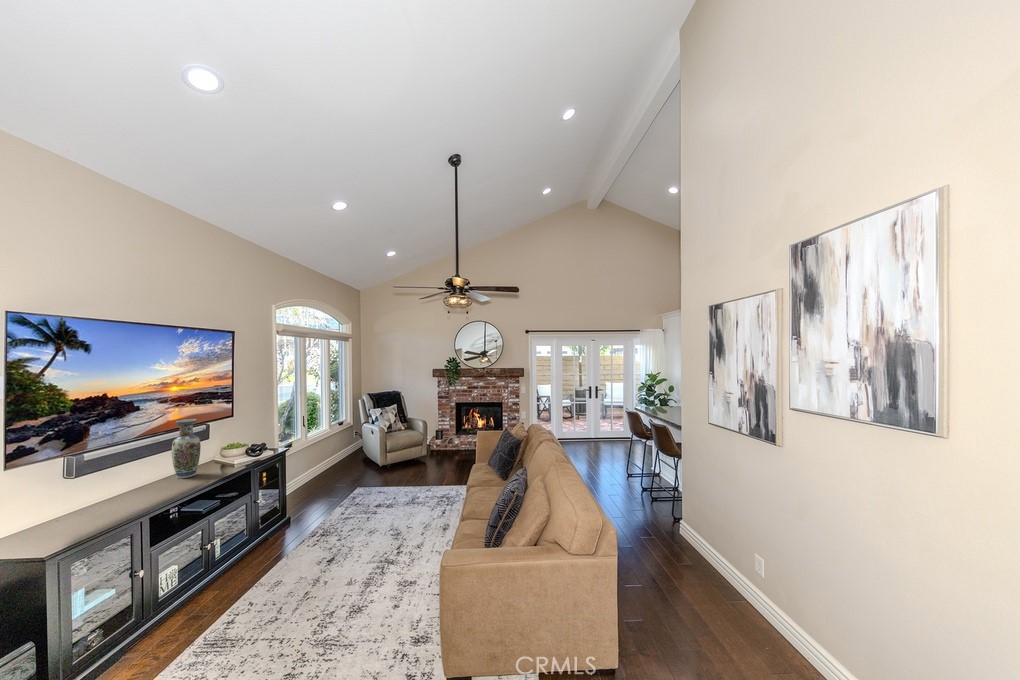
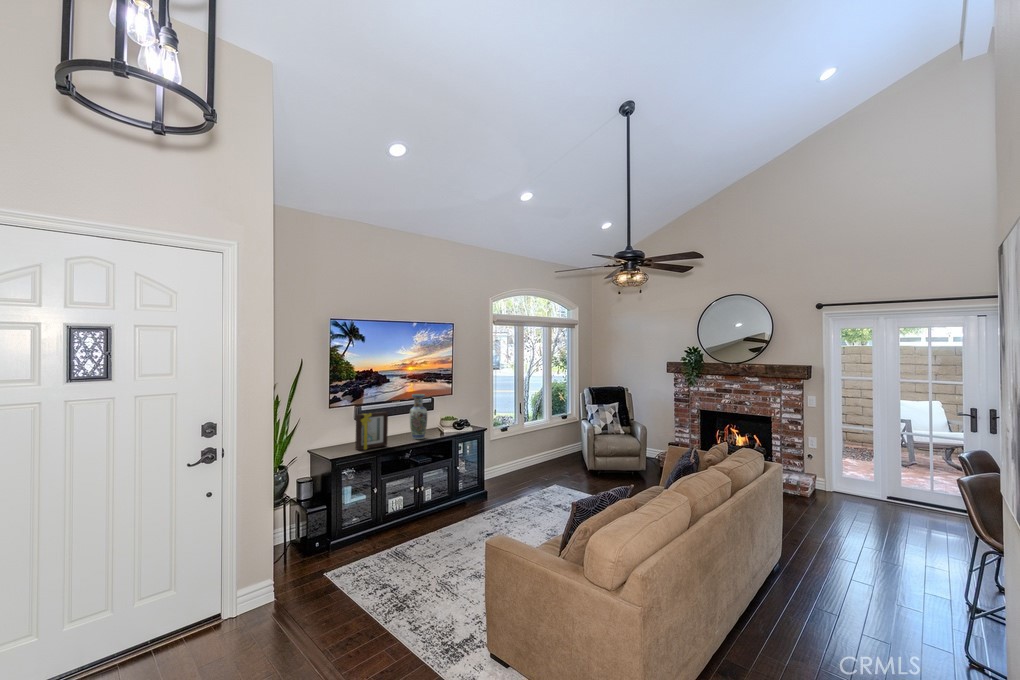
picture frame: none [75,451,138,516] -> present [355,412,388,450]

